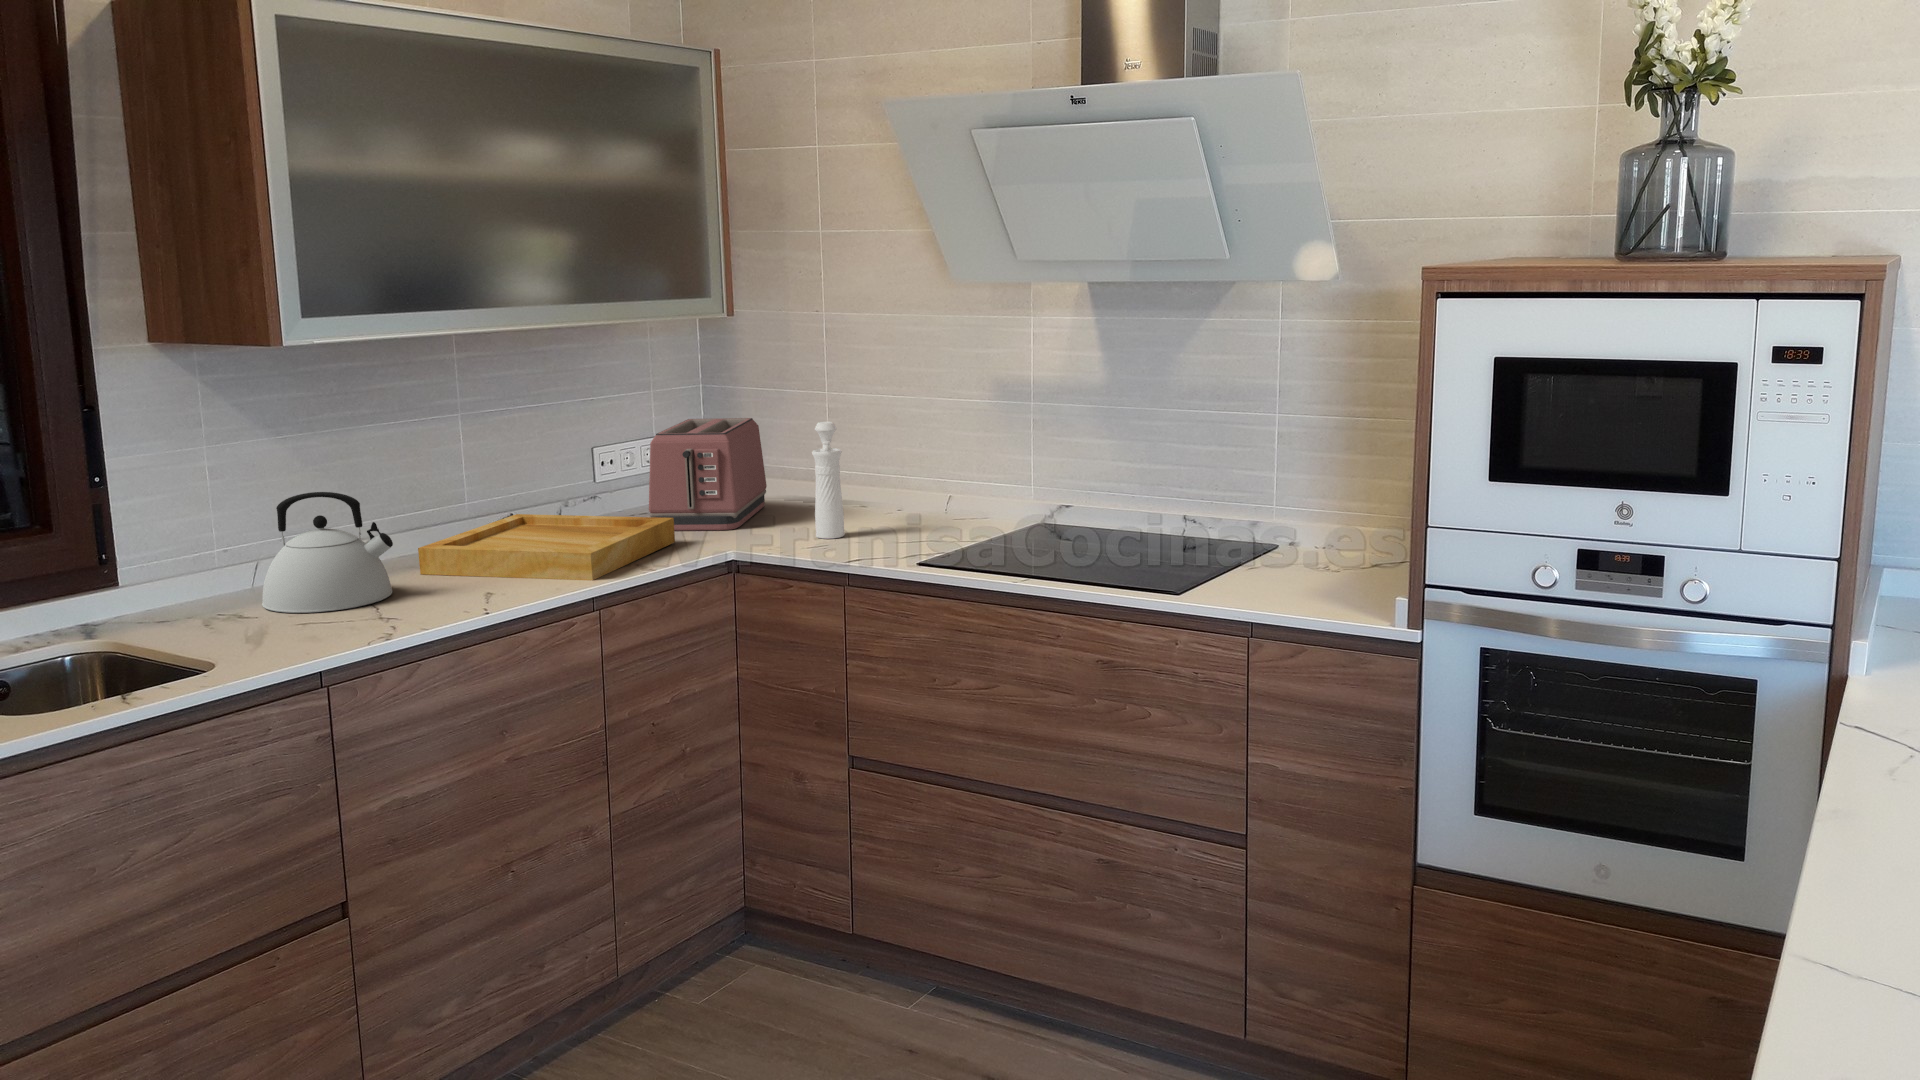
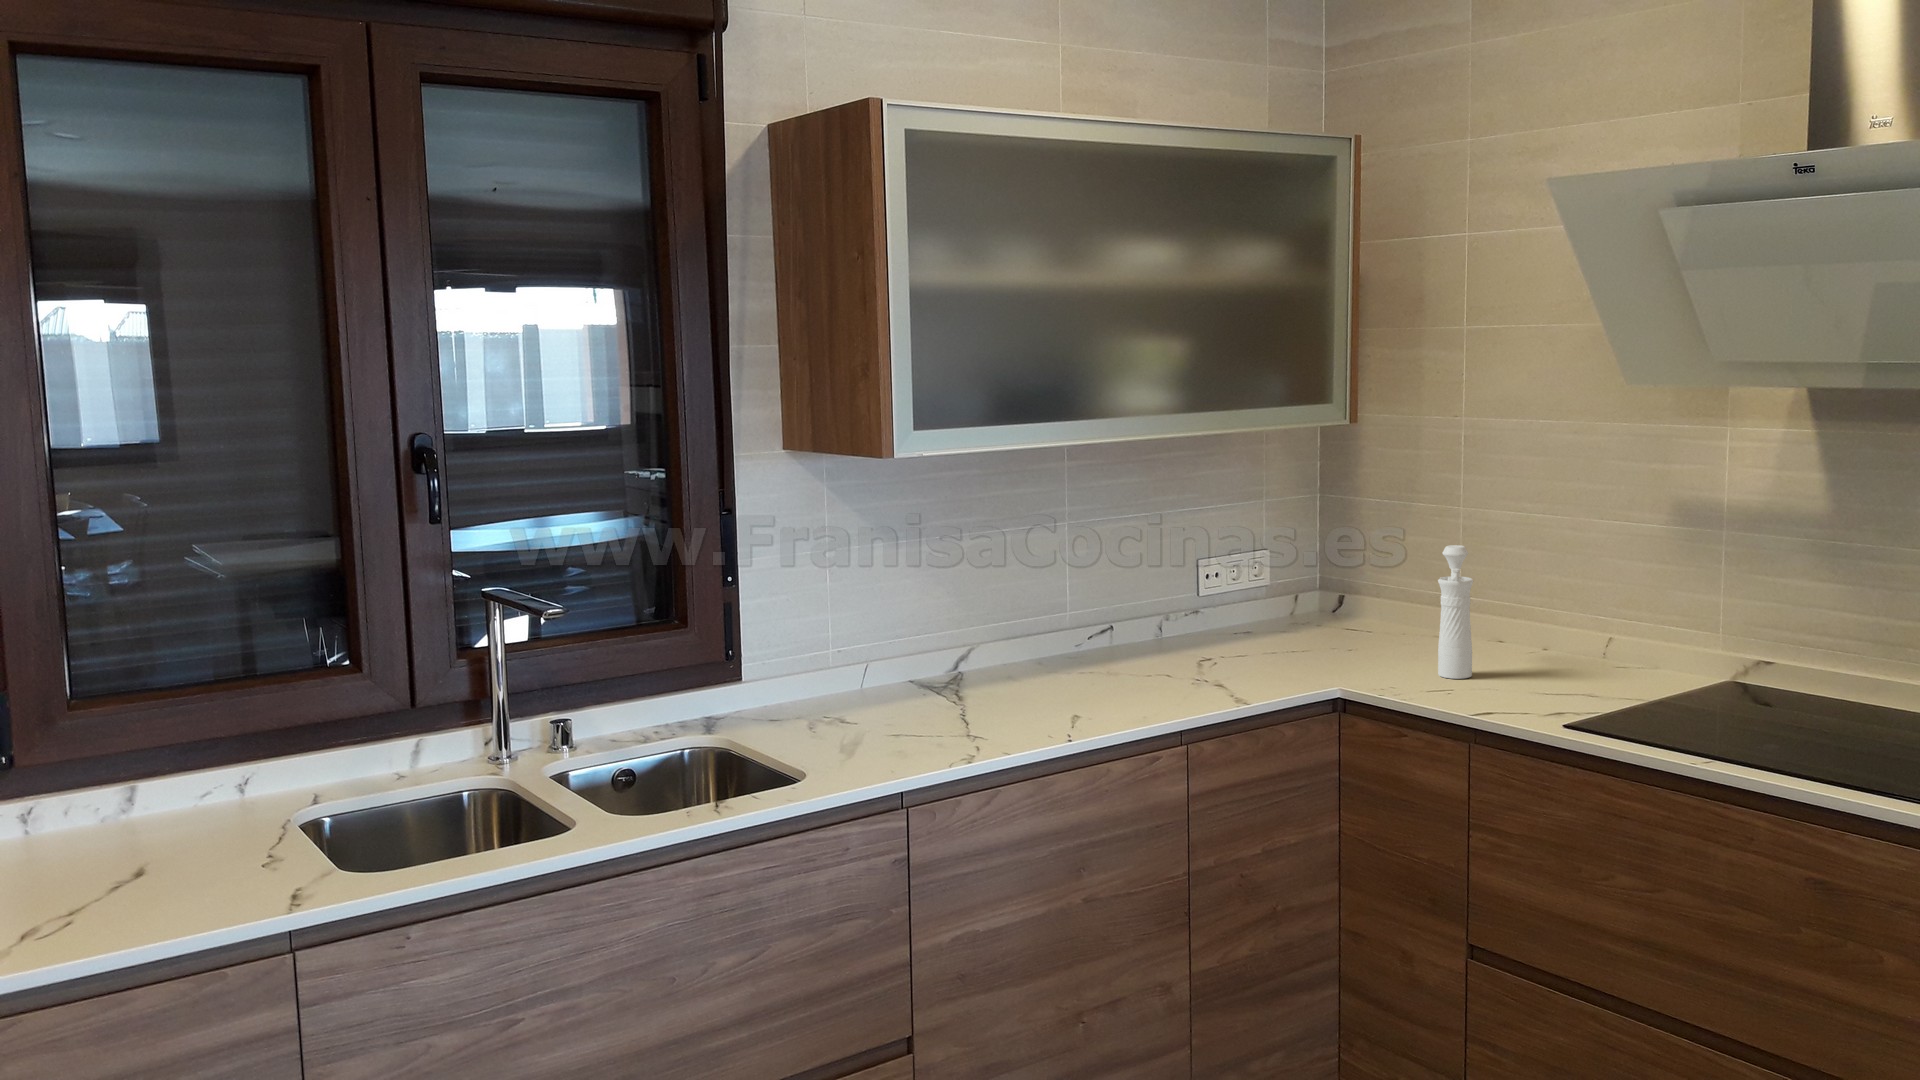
toaster: present [649,418,767,531] -> none [1253,533,1384,658]
kettle: present [262,492,393,613] -> none [864,601,988,723]
tray: present [418,514,675,580] -> none [1015,627,1278,710]

